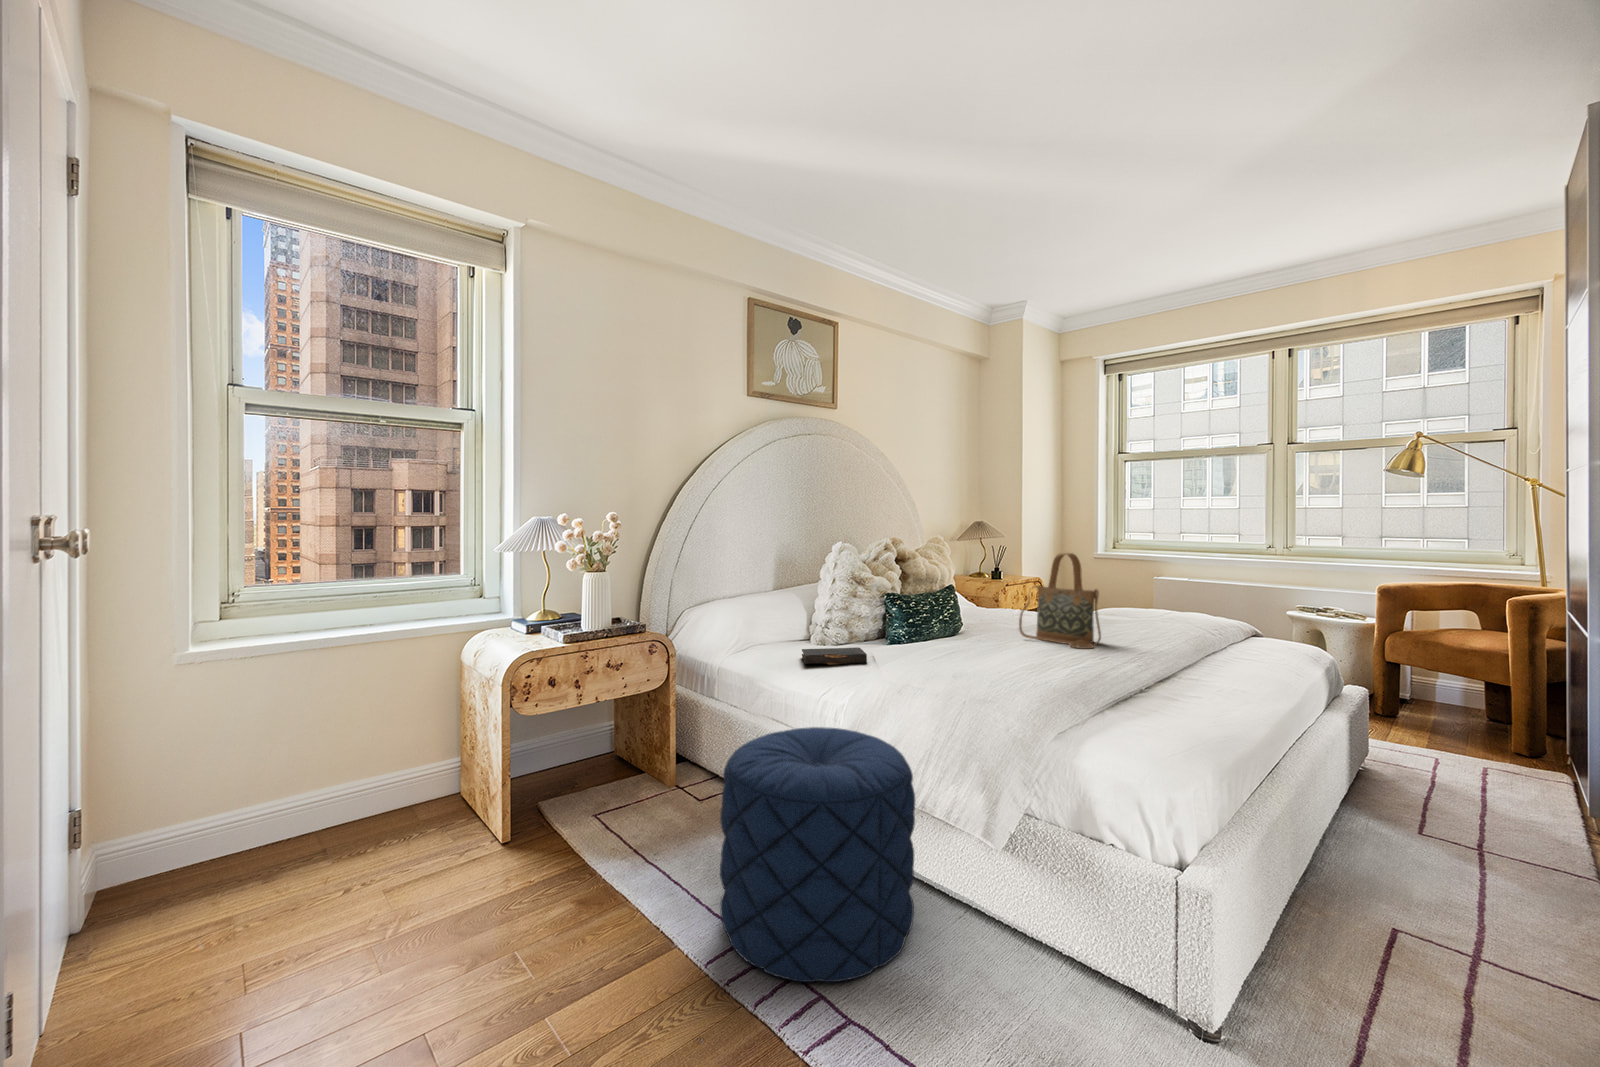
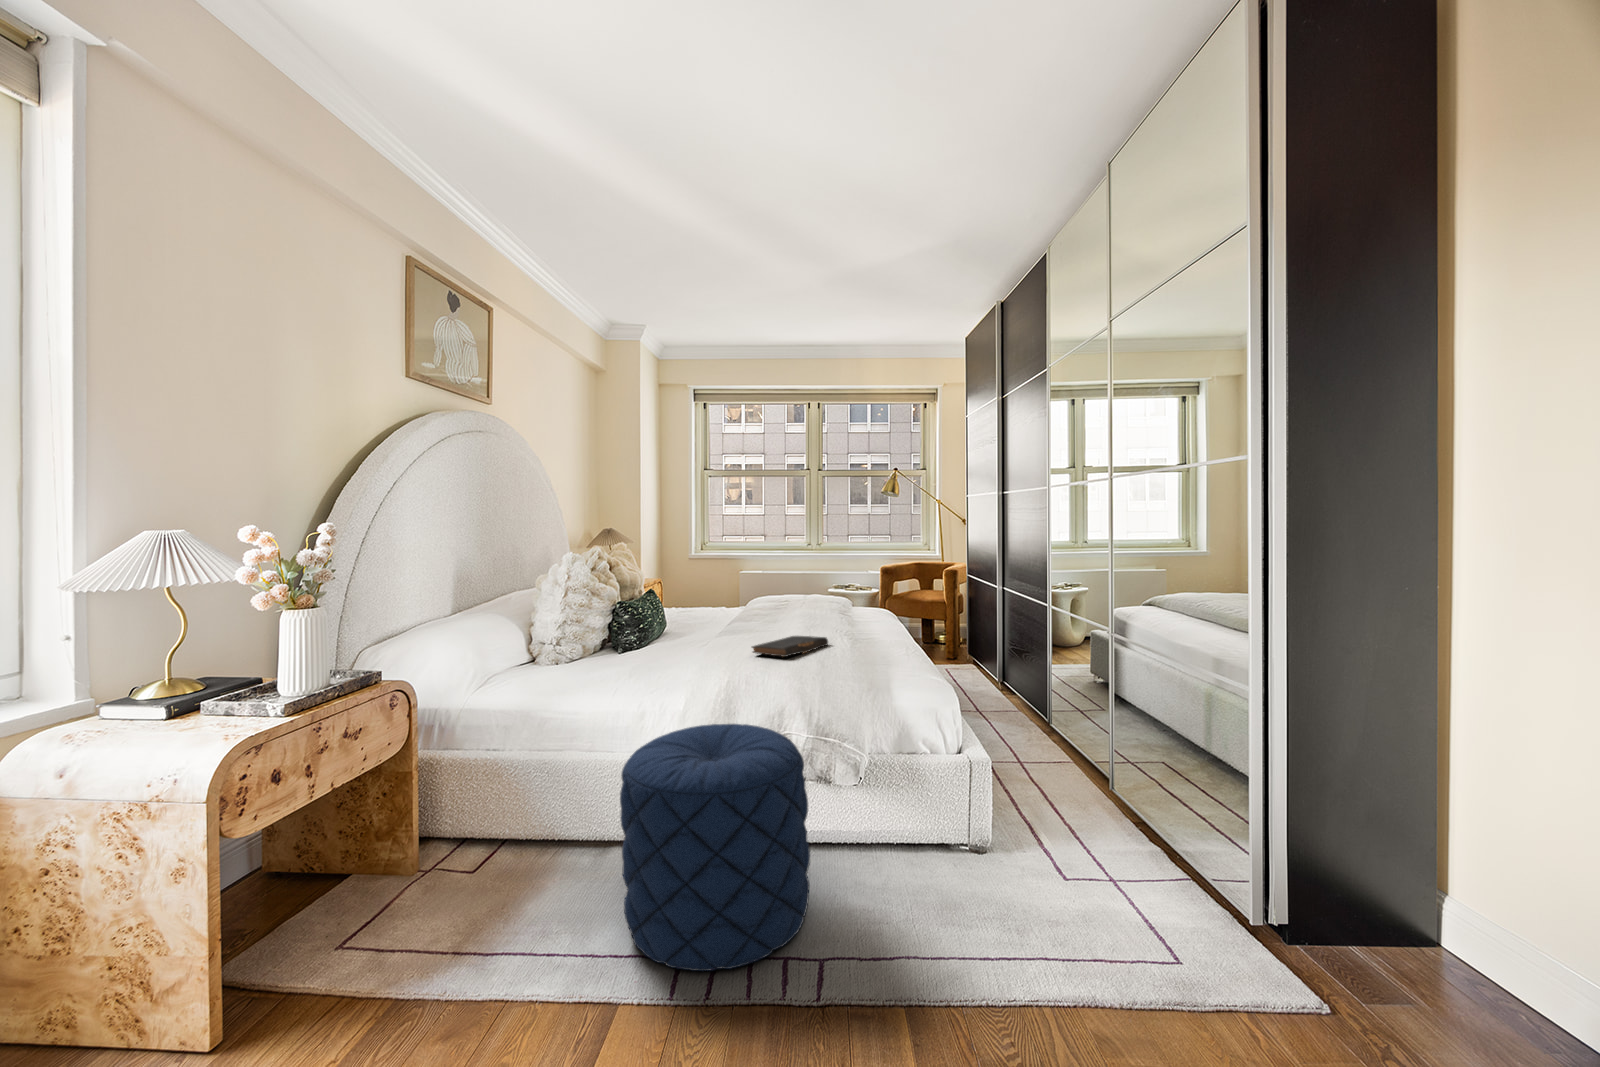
handbag: present [1019,553,1101,649] -> none [733,552,805,627]
book: present [802,647,867,665] -> present [752,636,828,657]

